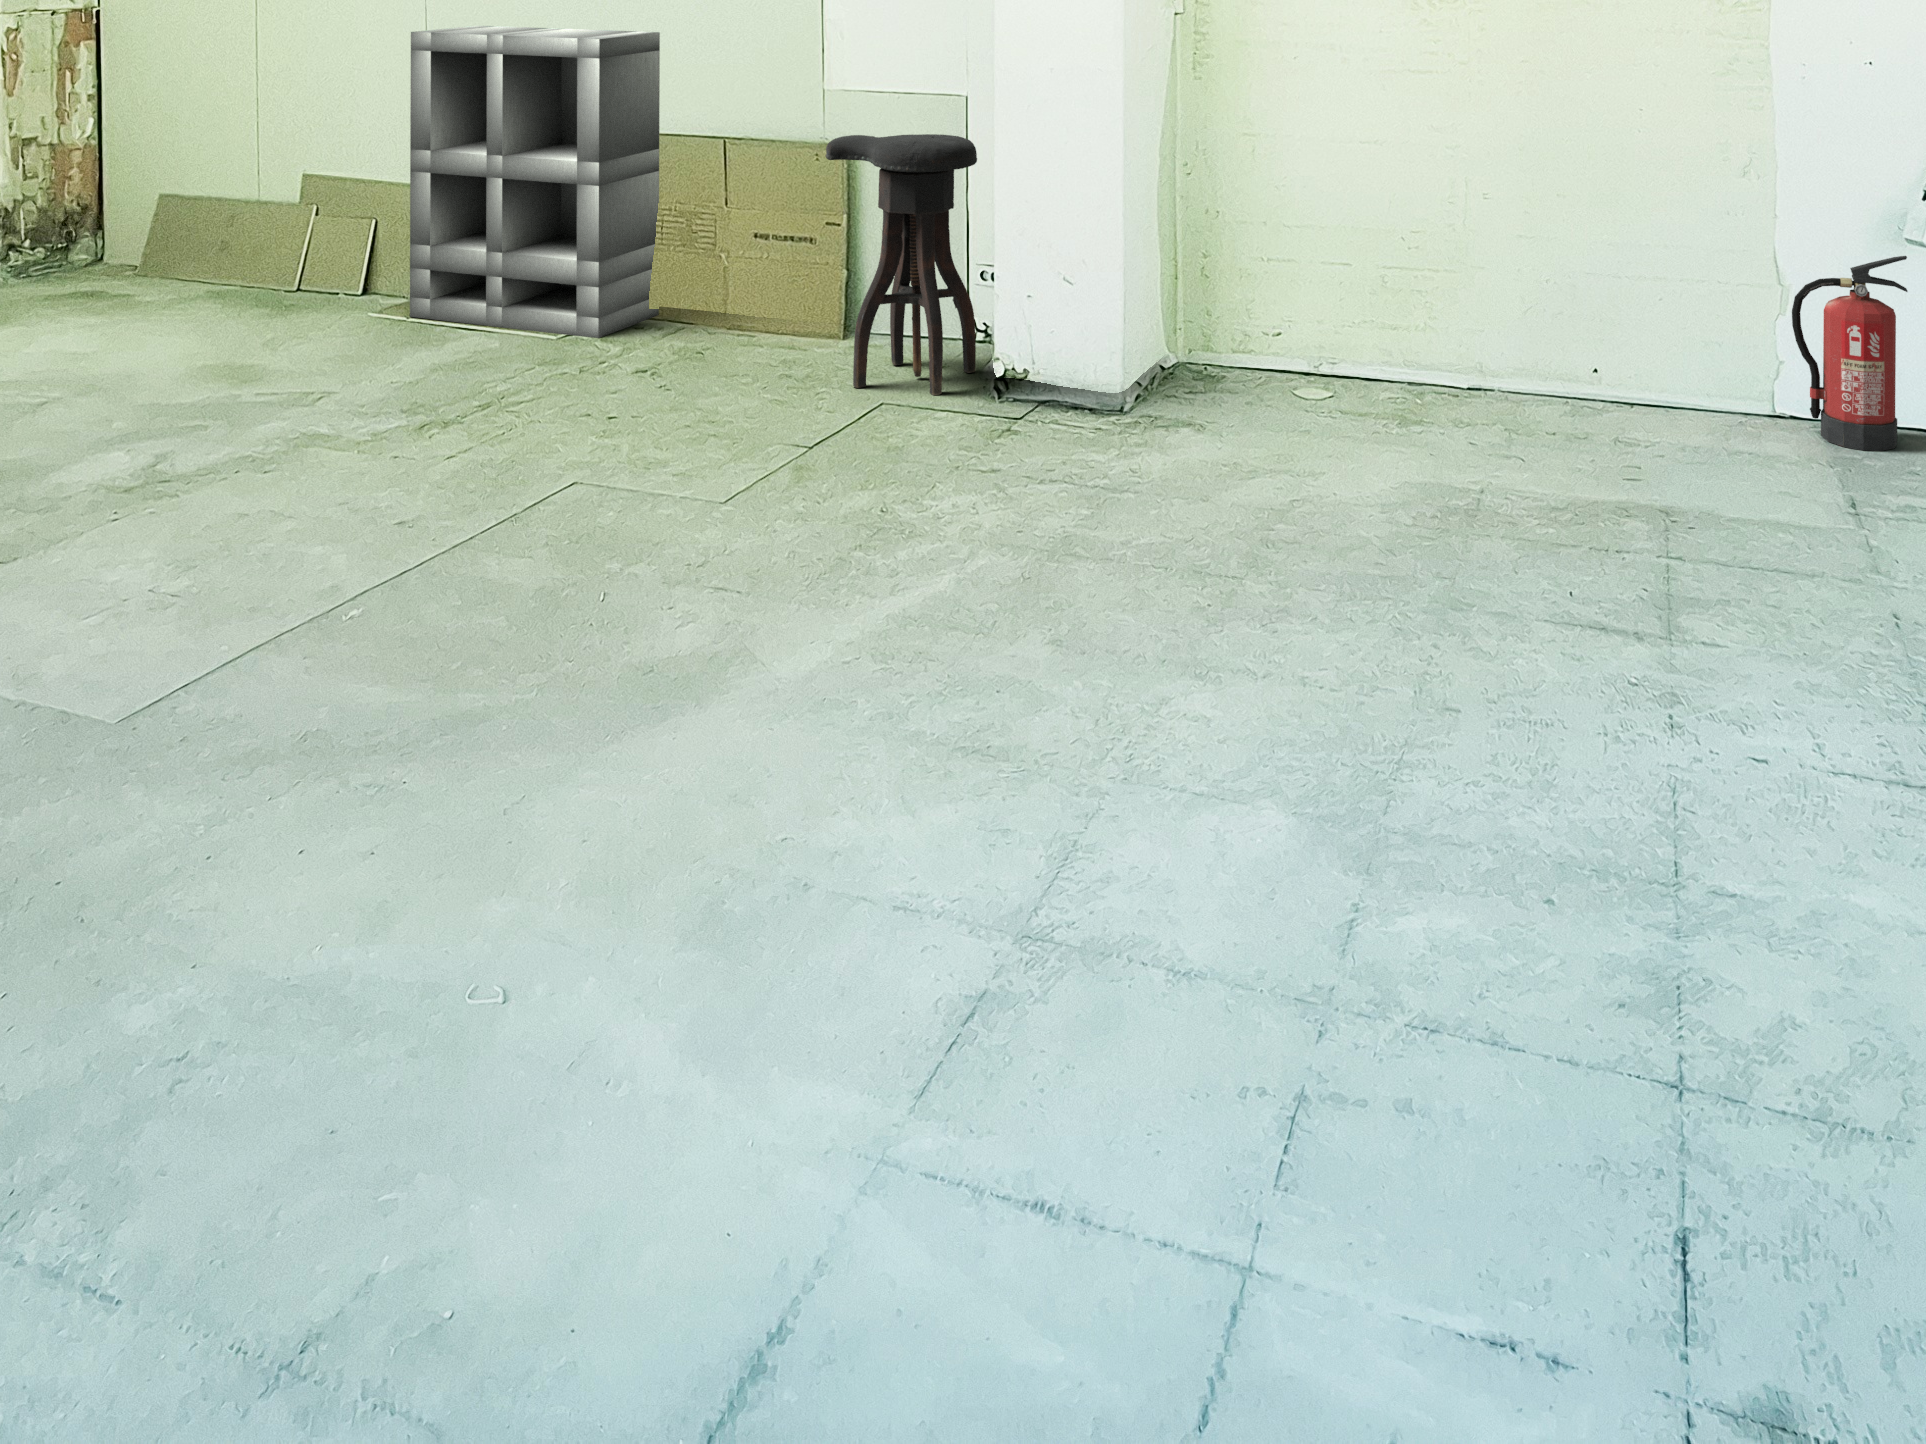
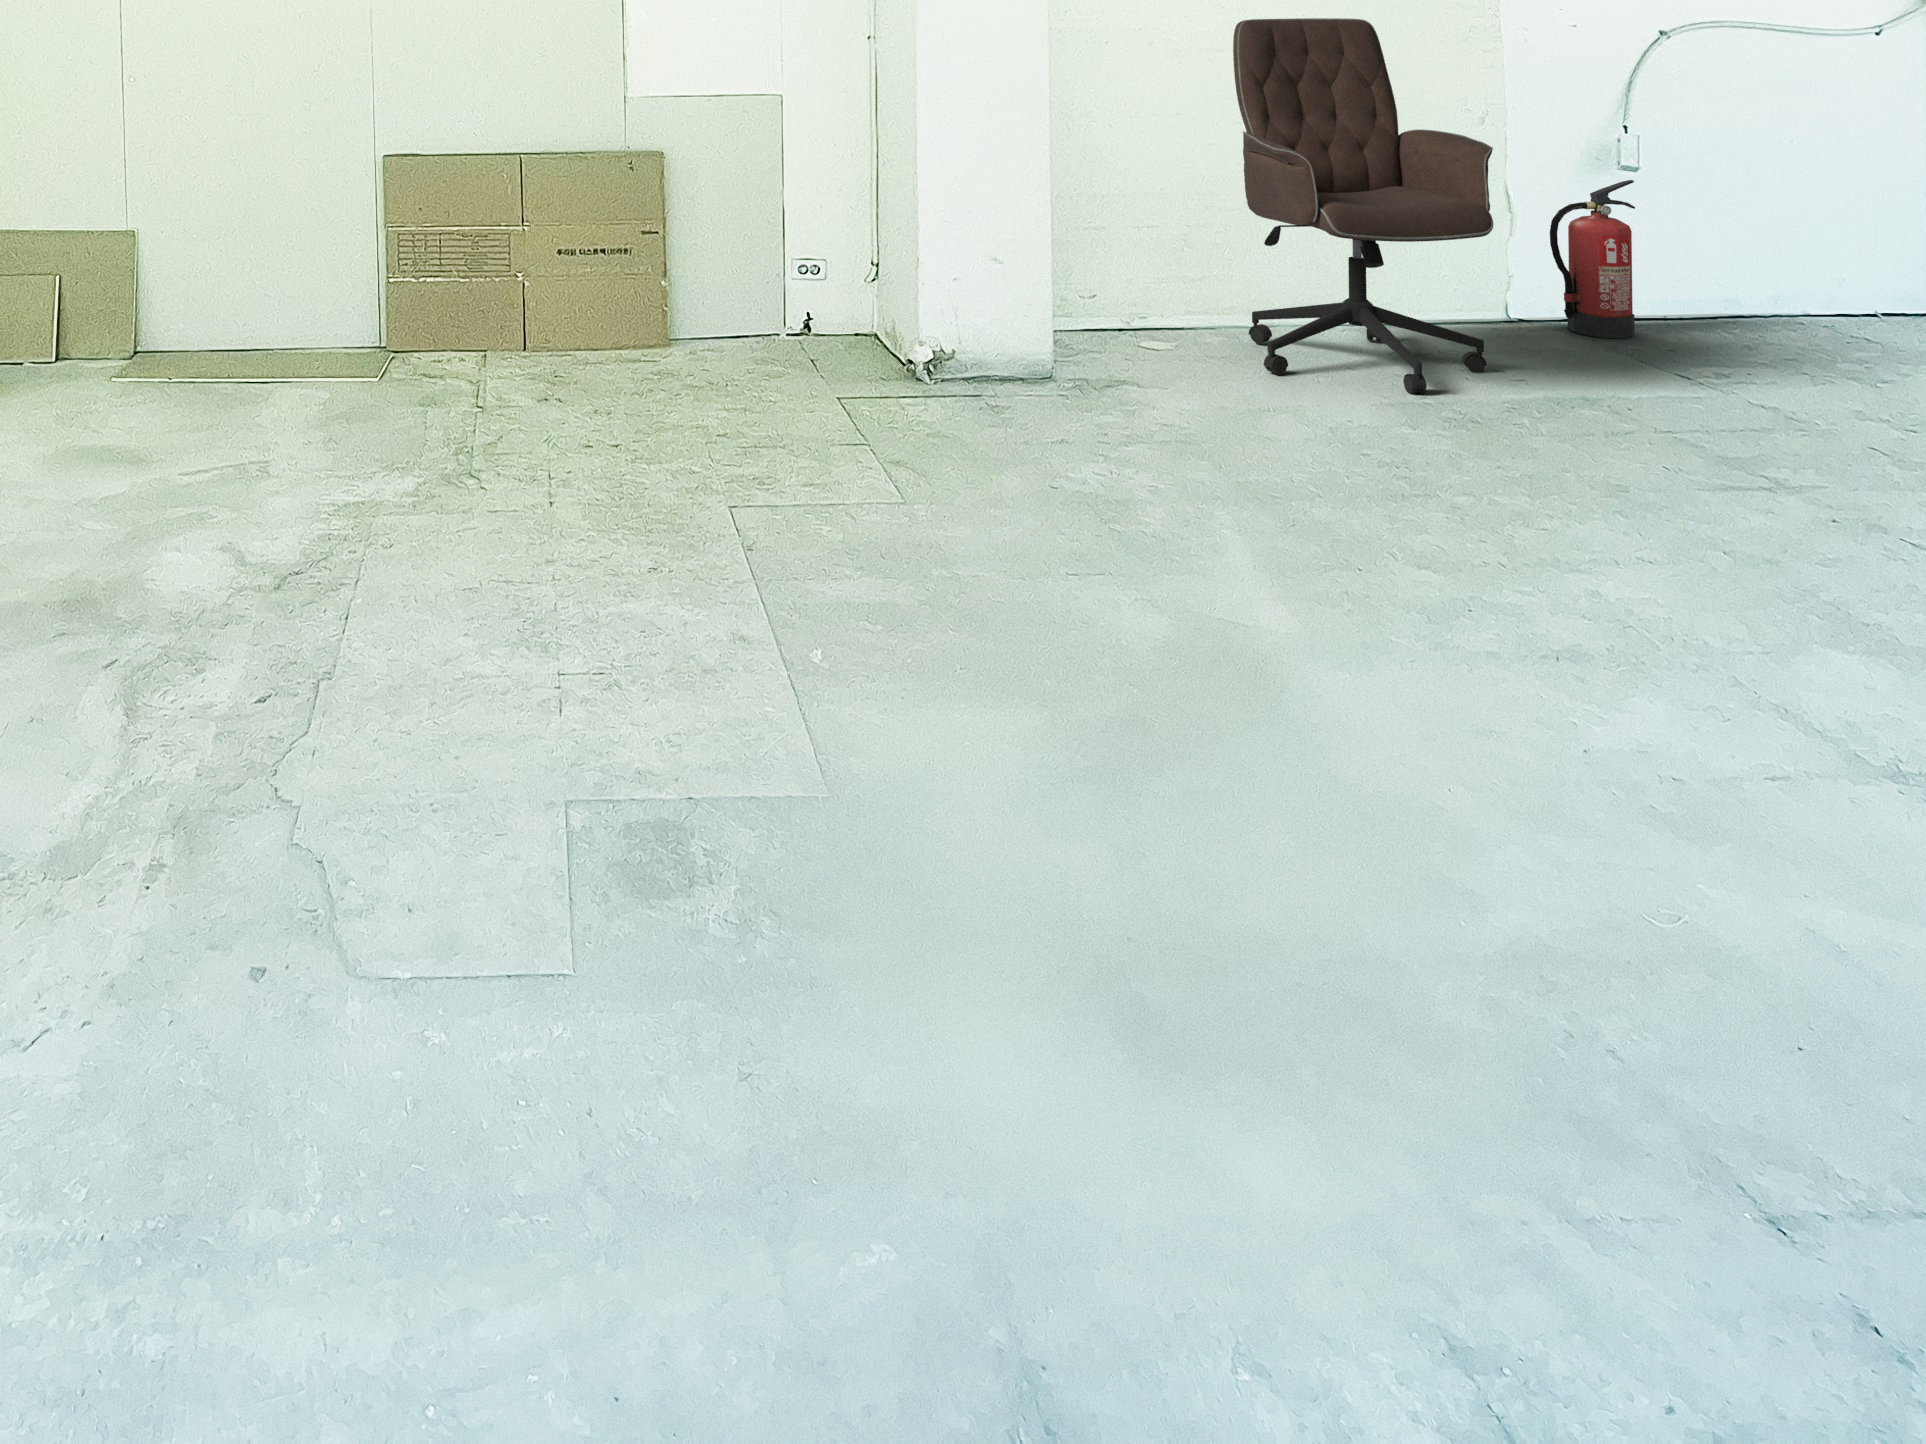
shelving unit: present [410,26,660,338] -> none [185,48,447,377]
office chair: none [1339,37,1599,476] -> present [1233,18,1493,394]
stool: present [825,134,977,395] -> none [726,134,890,388]

